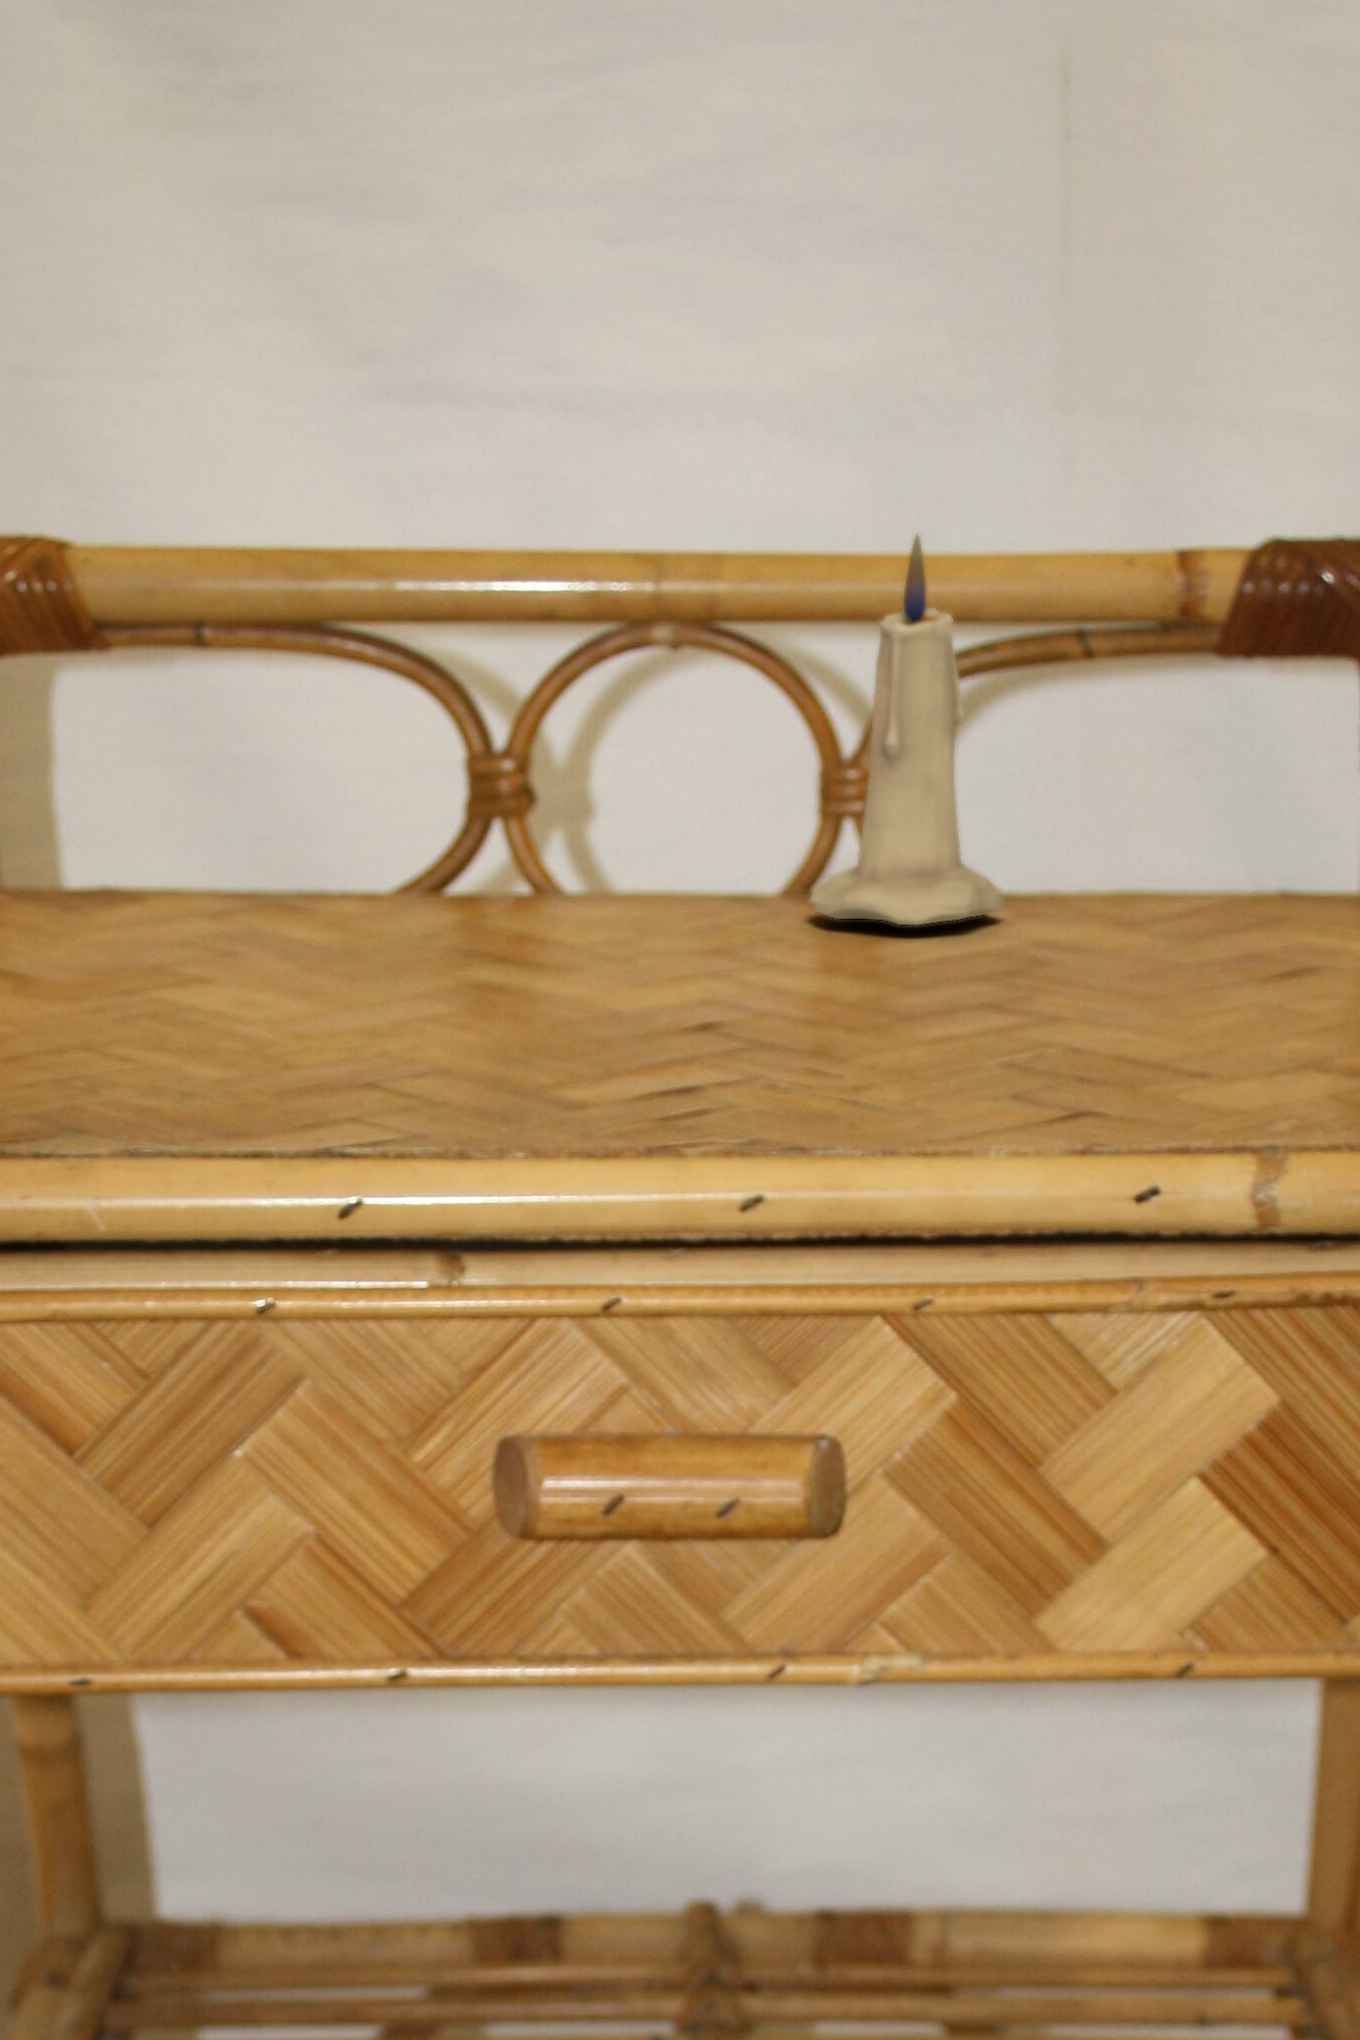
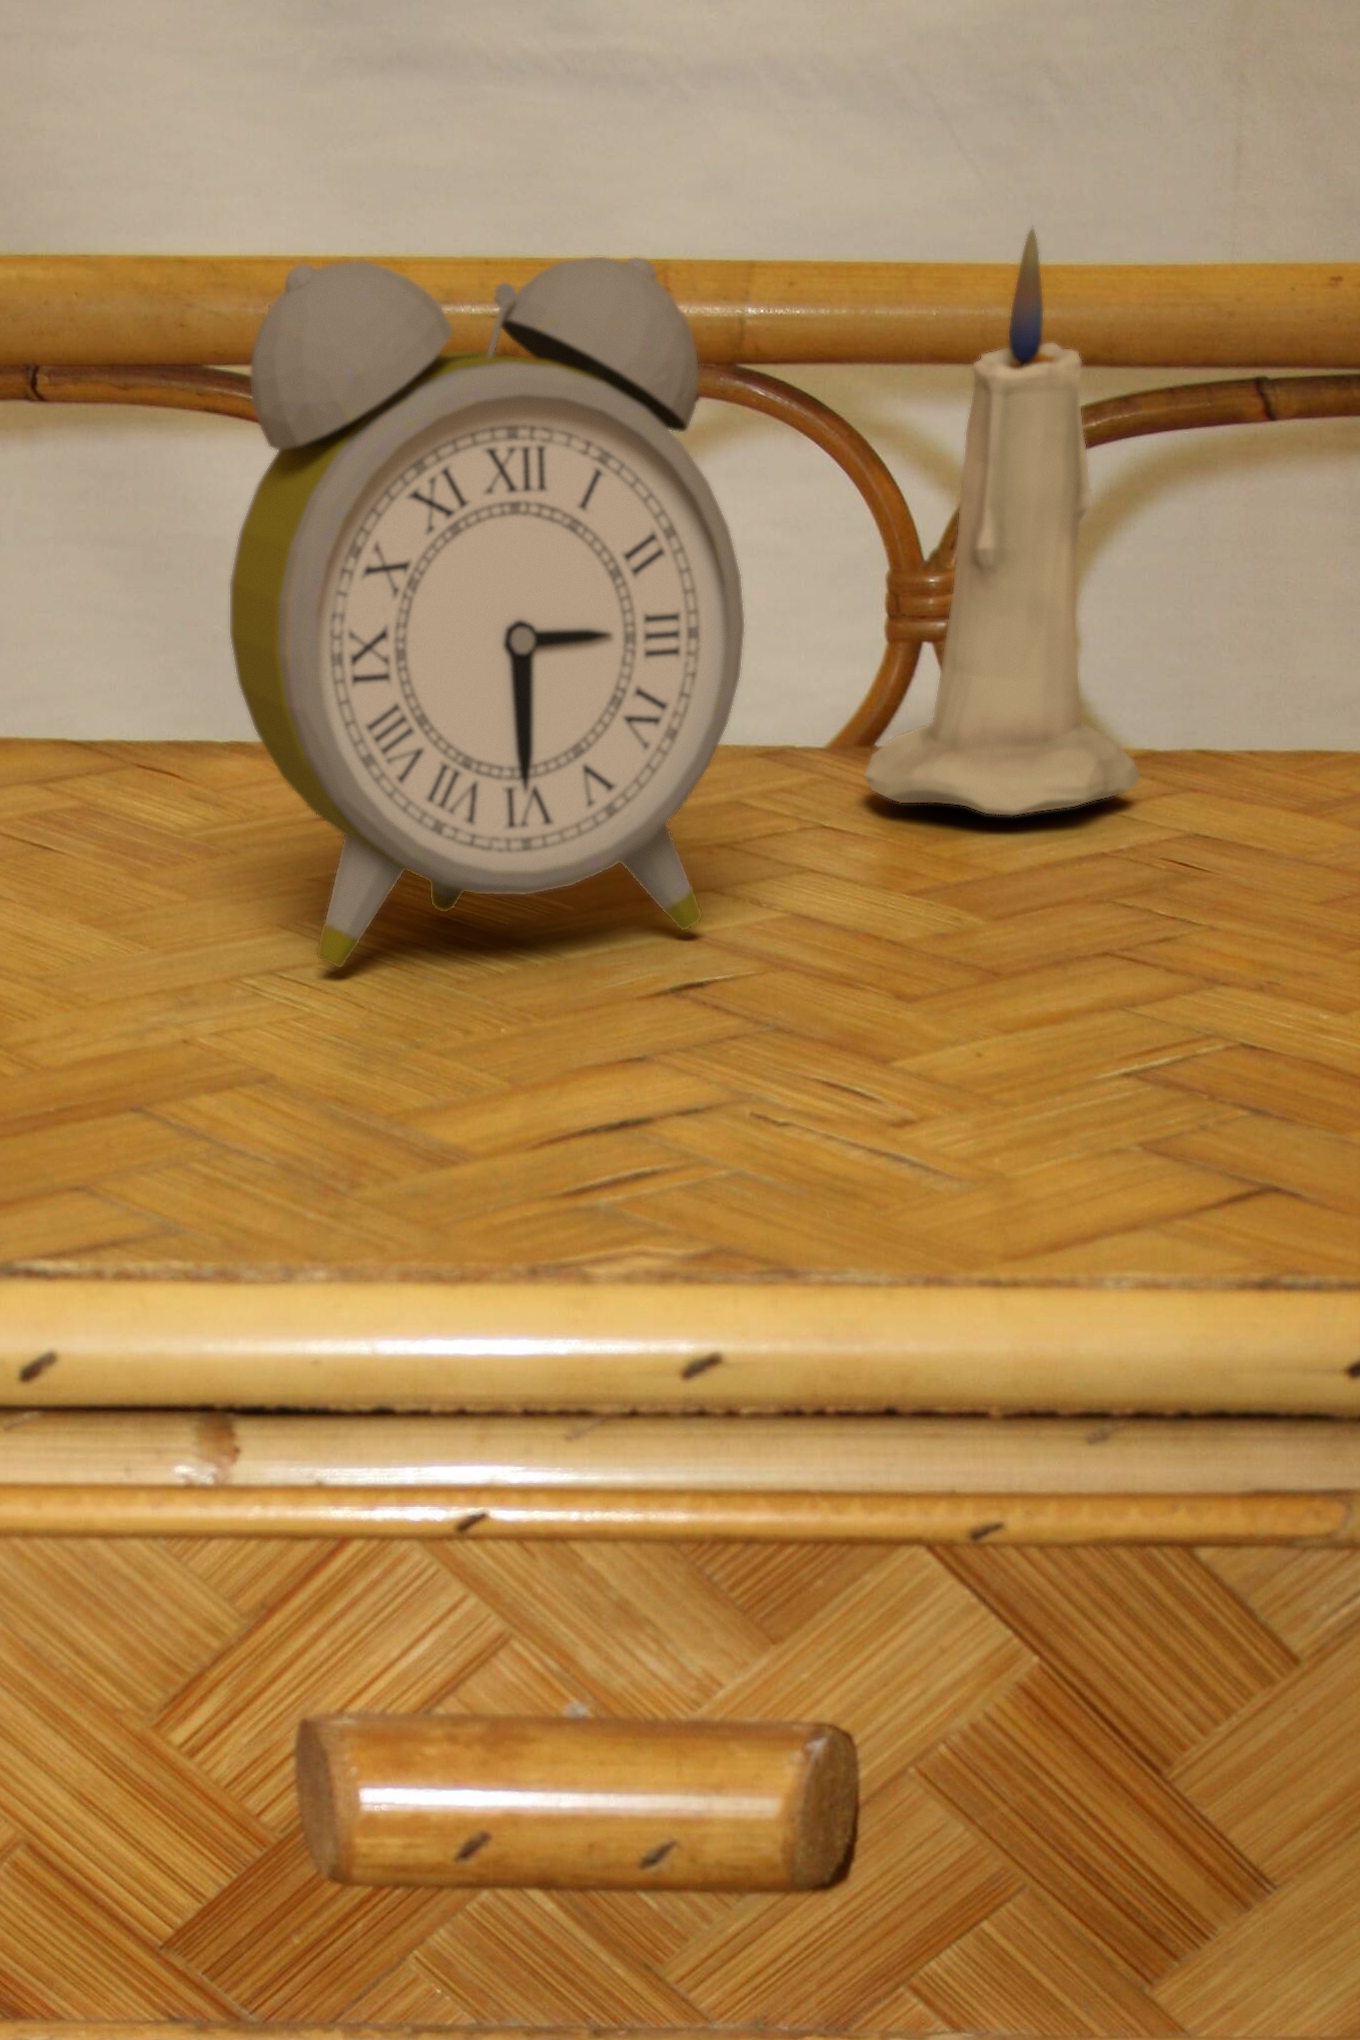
alarm clock: none [400,558,740,1011] -> present [230,257,744,967]

